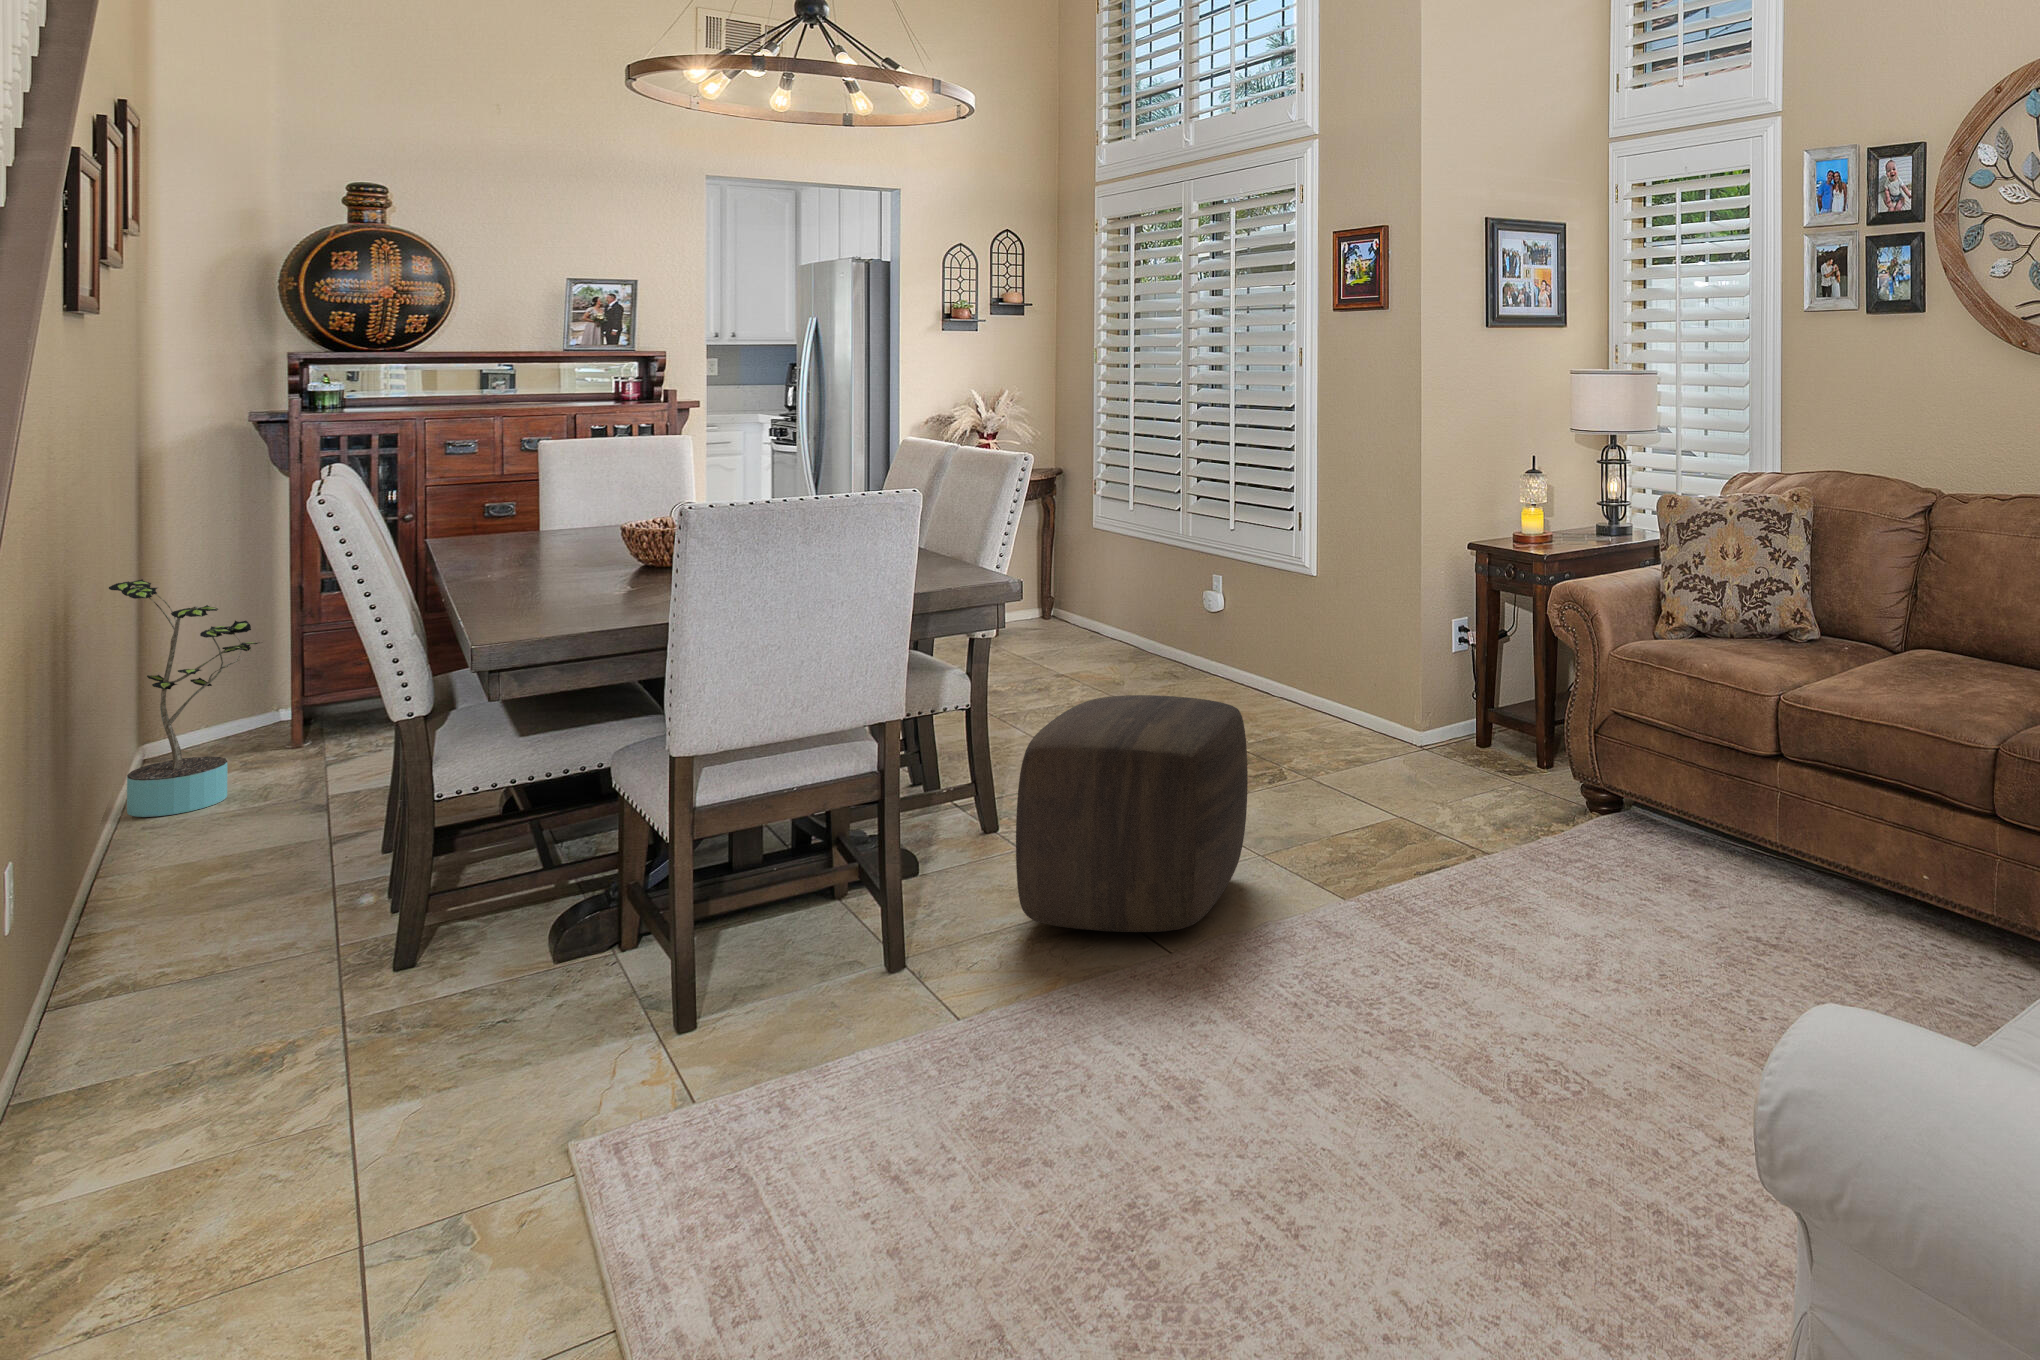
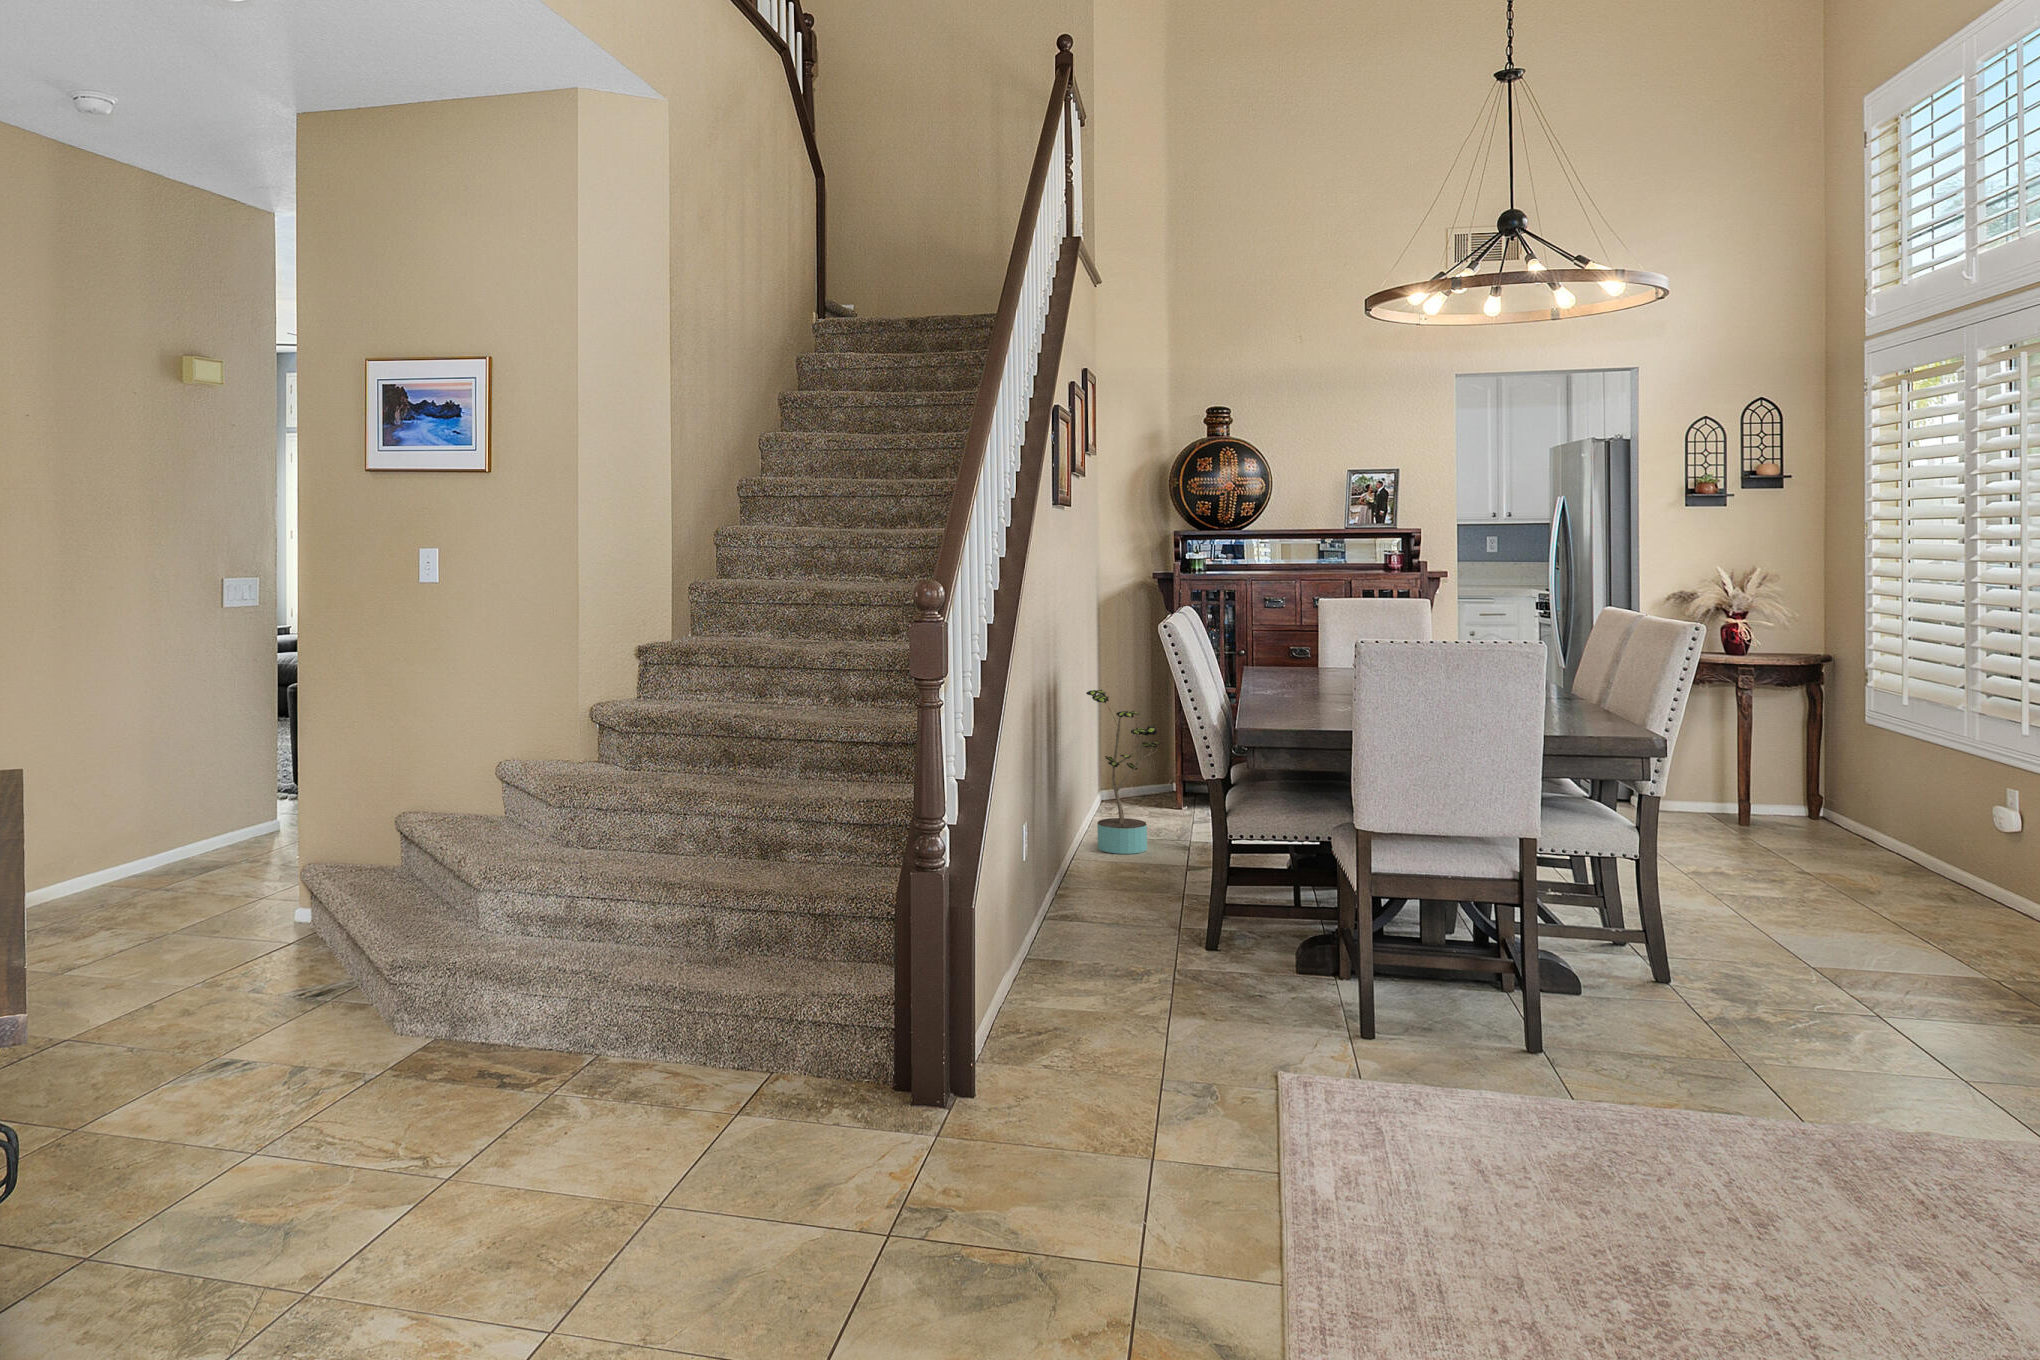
ottoman: present [1016,695,1248,932] -> none [1650,862,1902,1084]

